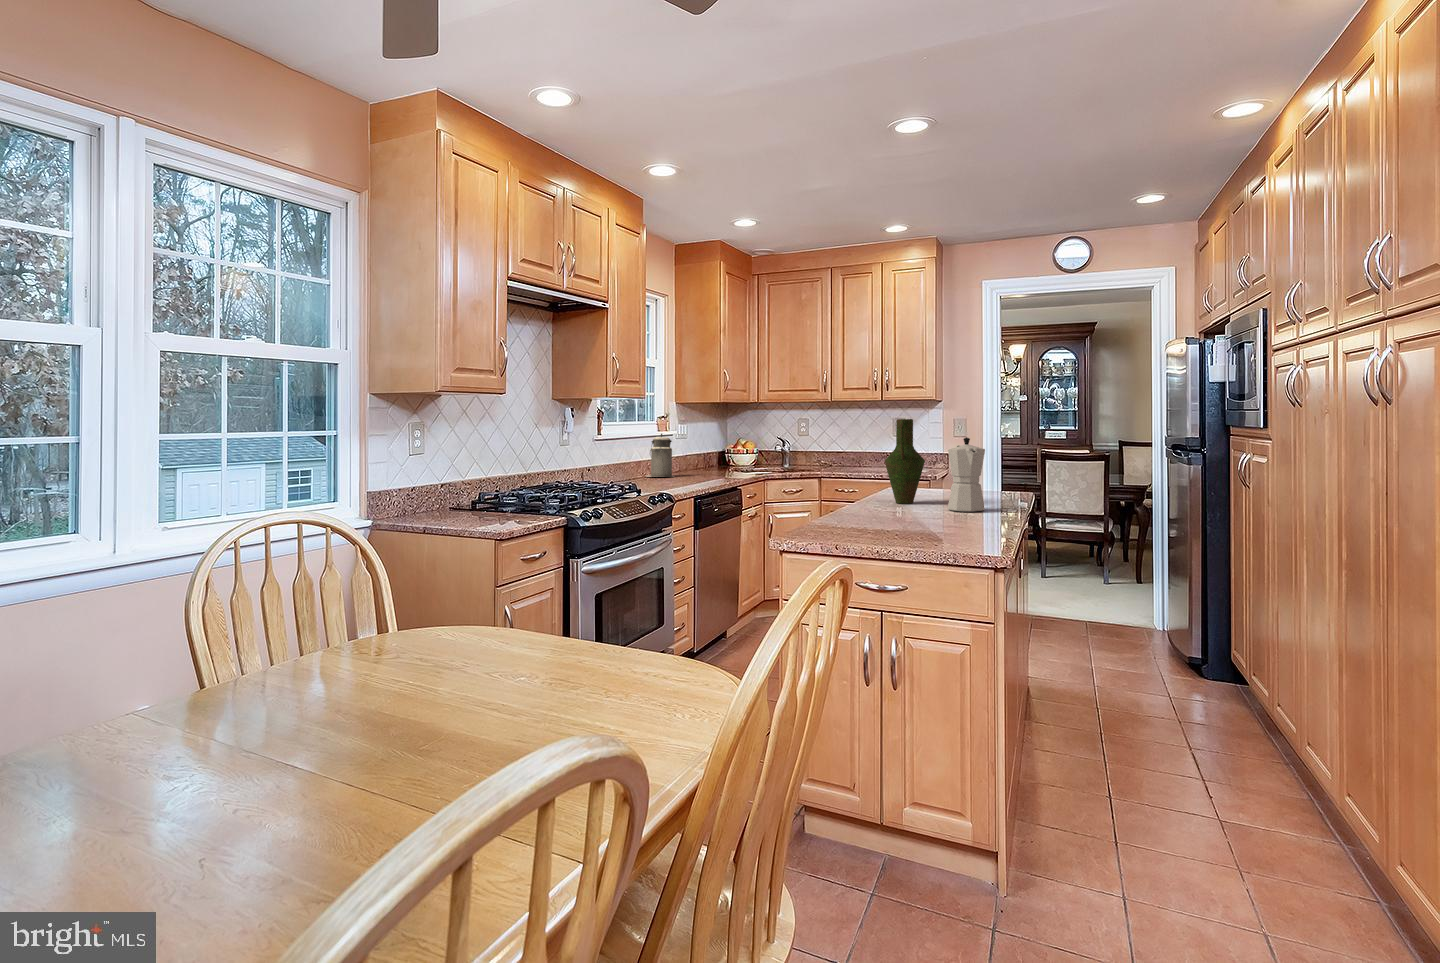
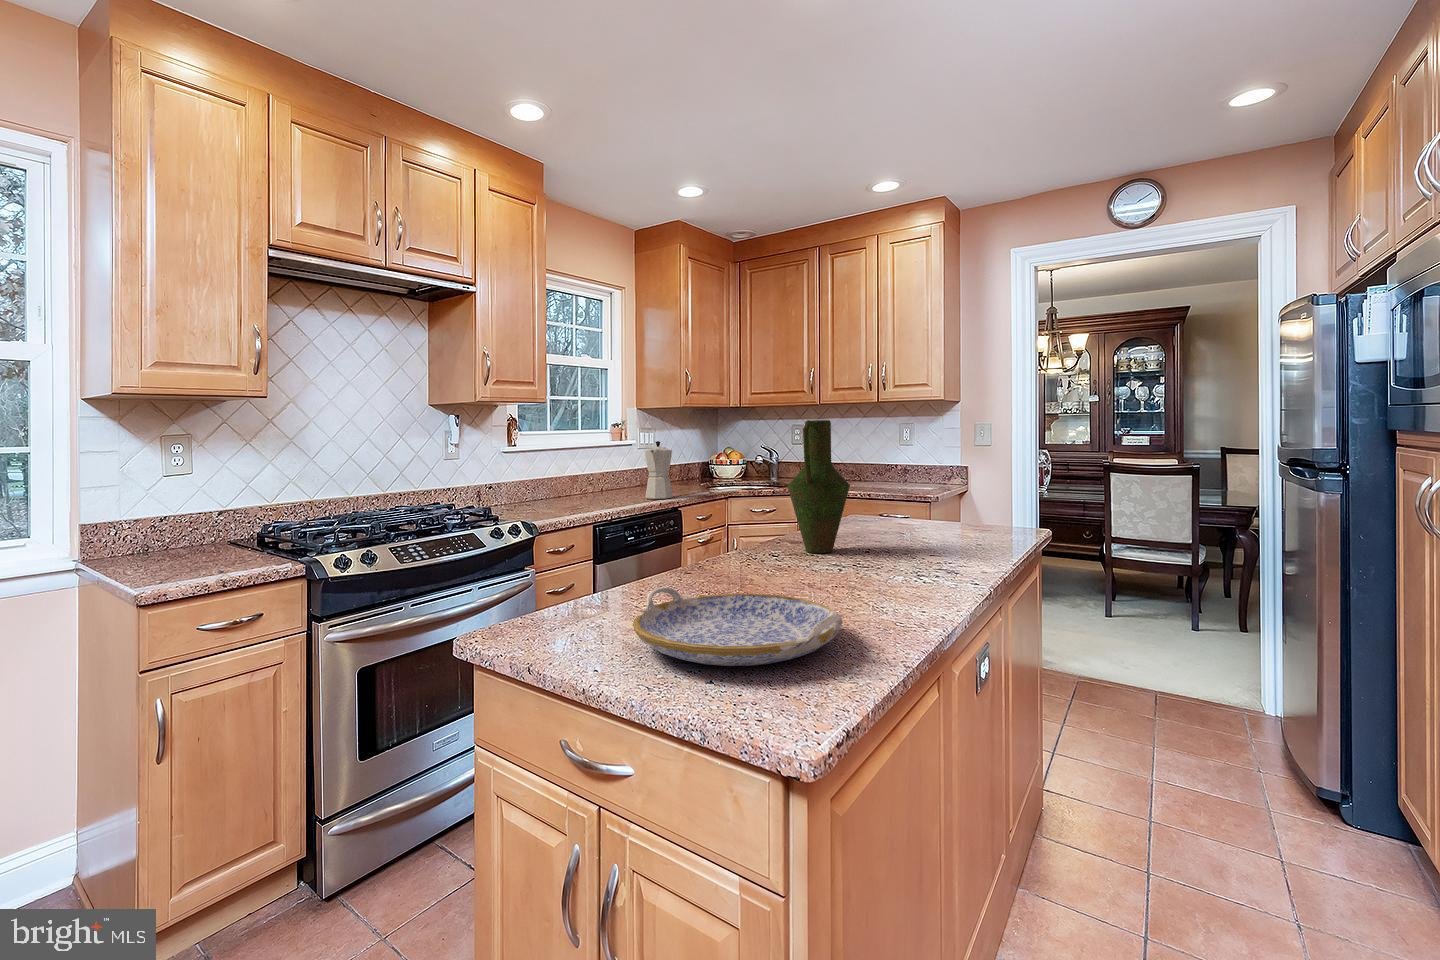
canister: present [646,433,674,477] -> none [581,443,618,496]
moka pot: present [948,437,985,512] -> present [645,441,673,499]
serving tray: none [873,509,986,537] -> present [633,587,843,666]

